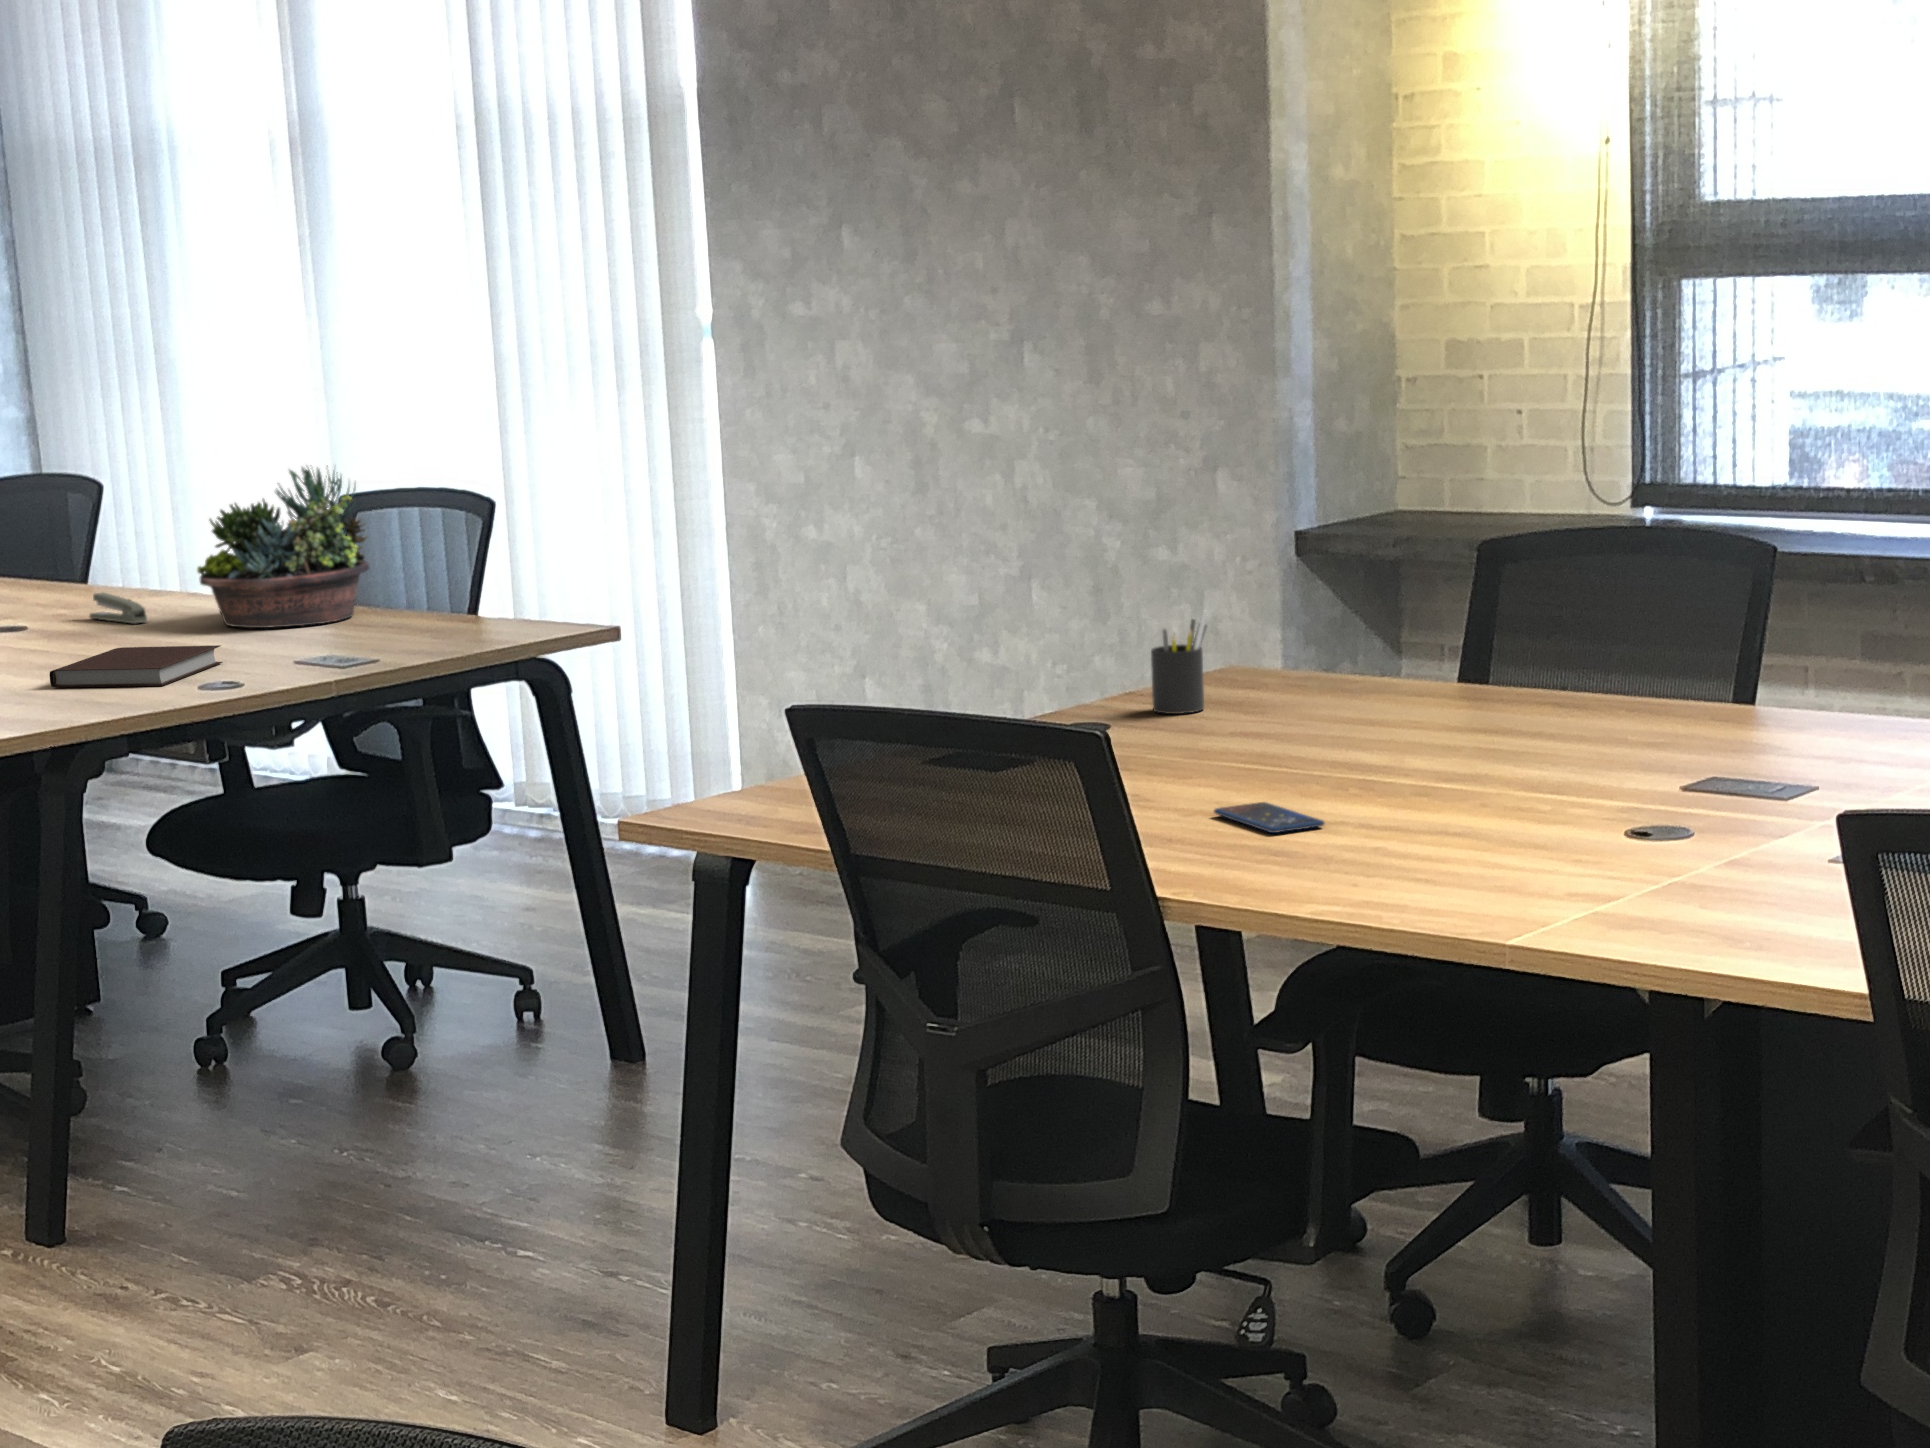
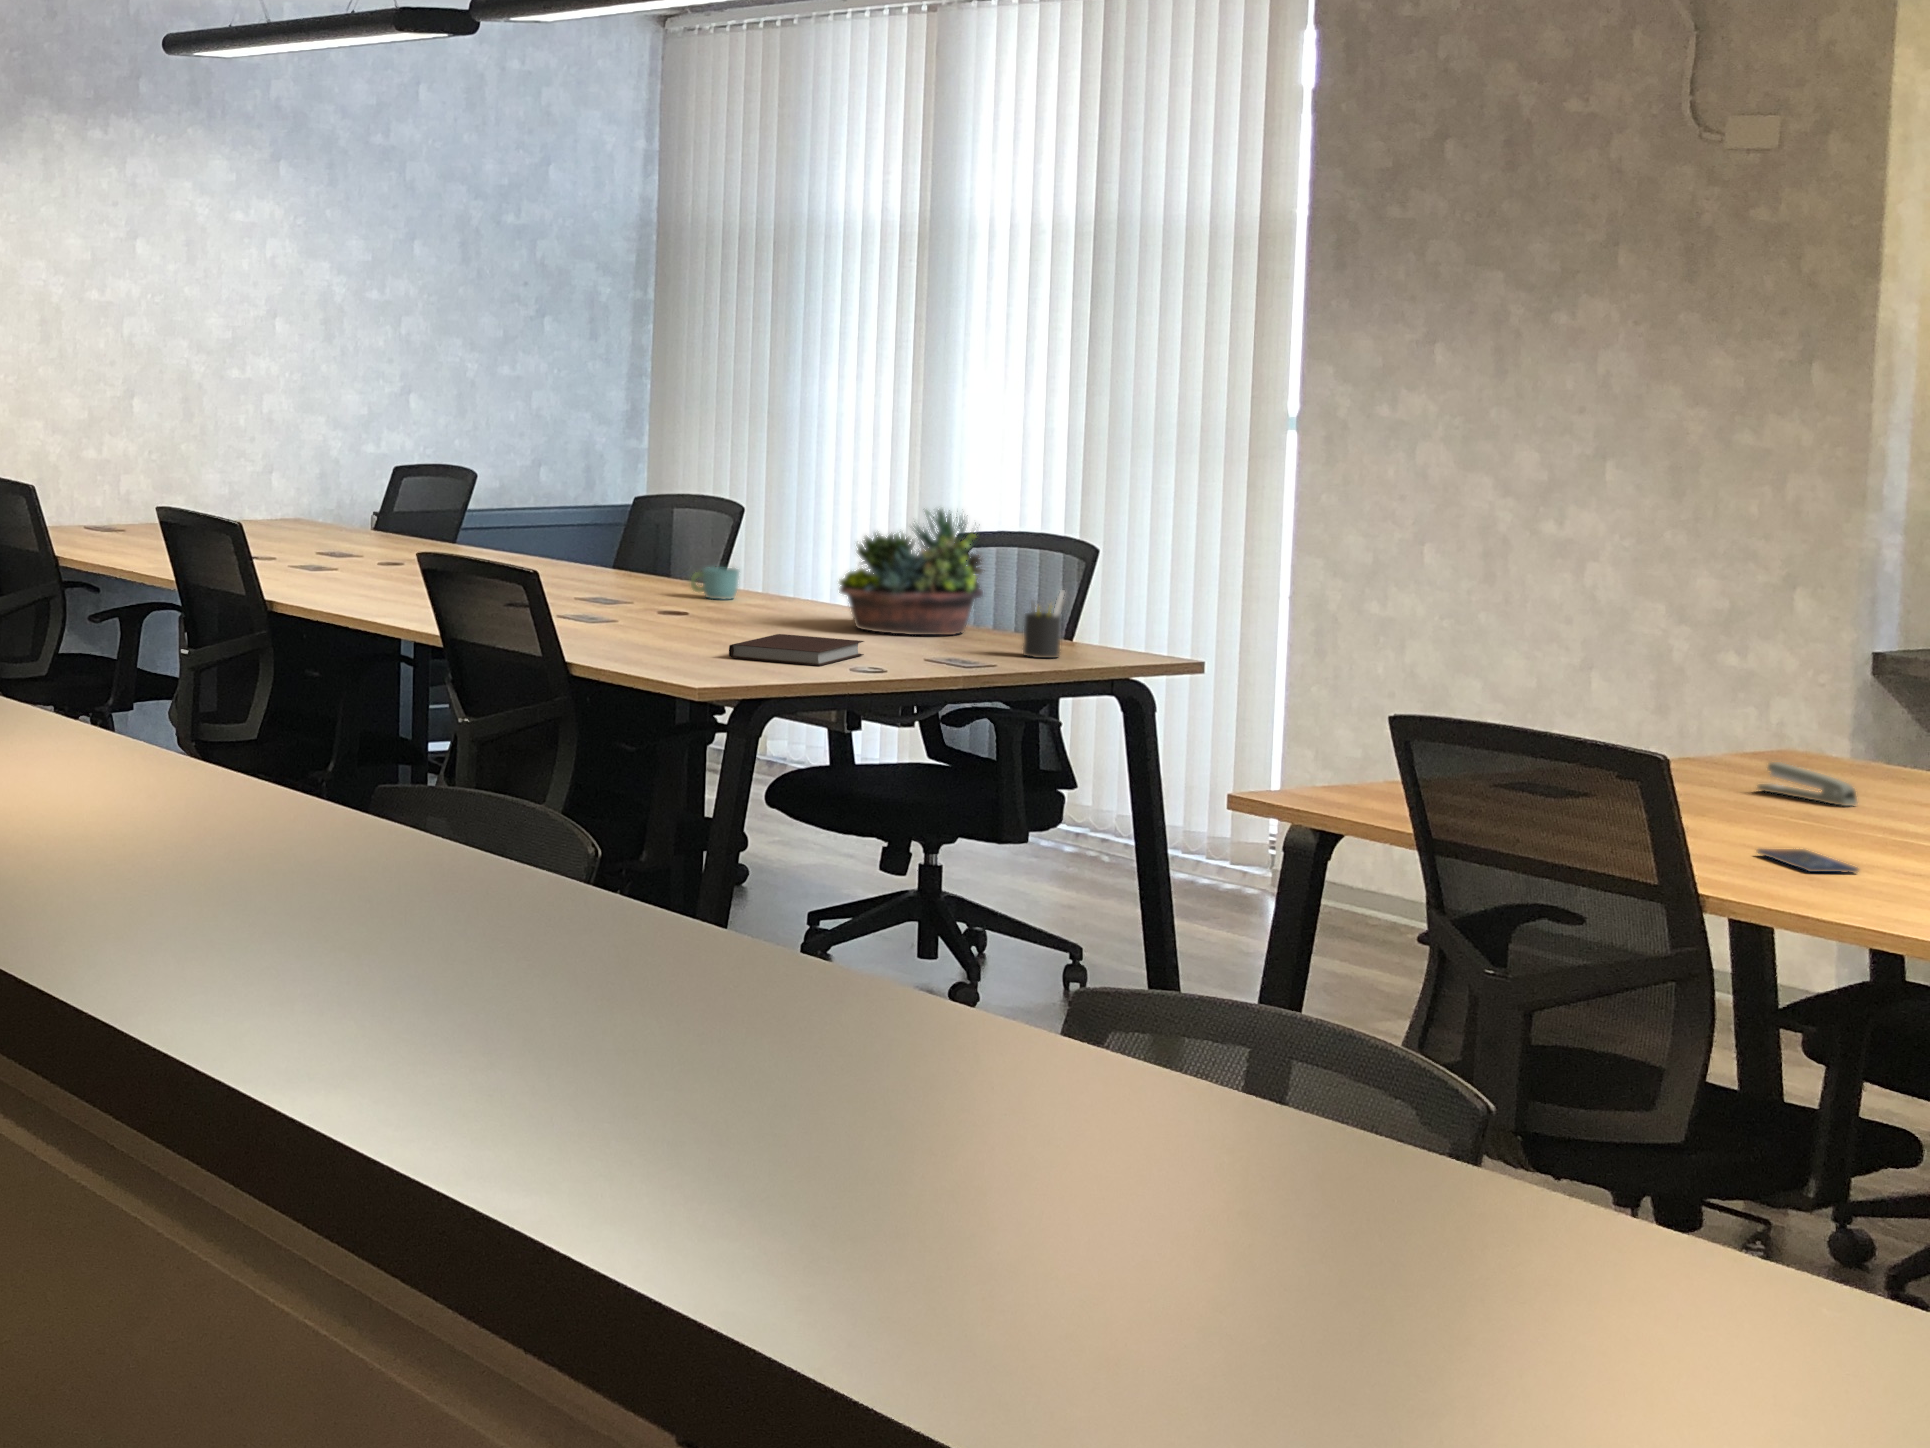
mug: none [35,563,93,603] -> present [691,567,739,599]
stapler: present [90,593,148,623] -> present [1758,762,1857,806]
pen holder: present [1151,611,1207,714] -> present [1023,591,1065,658]

